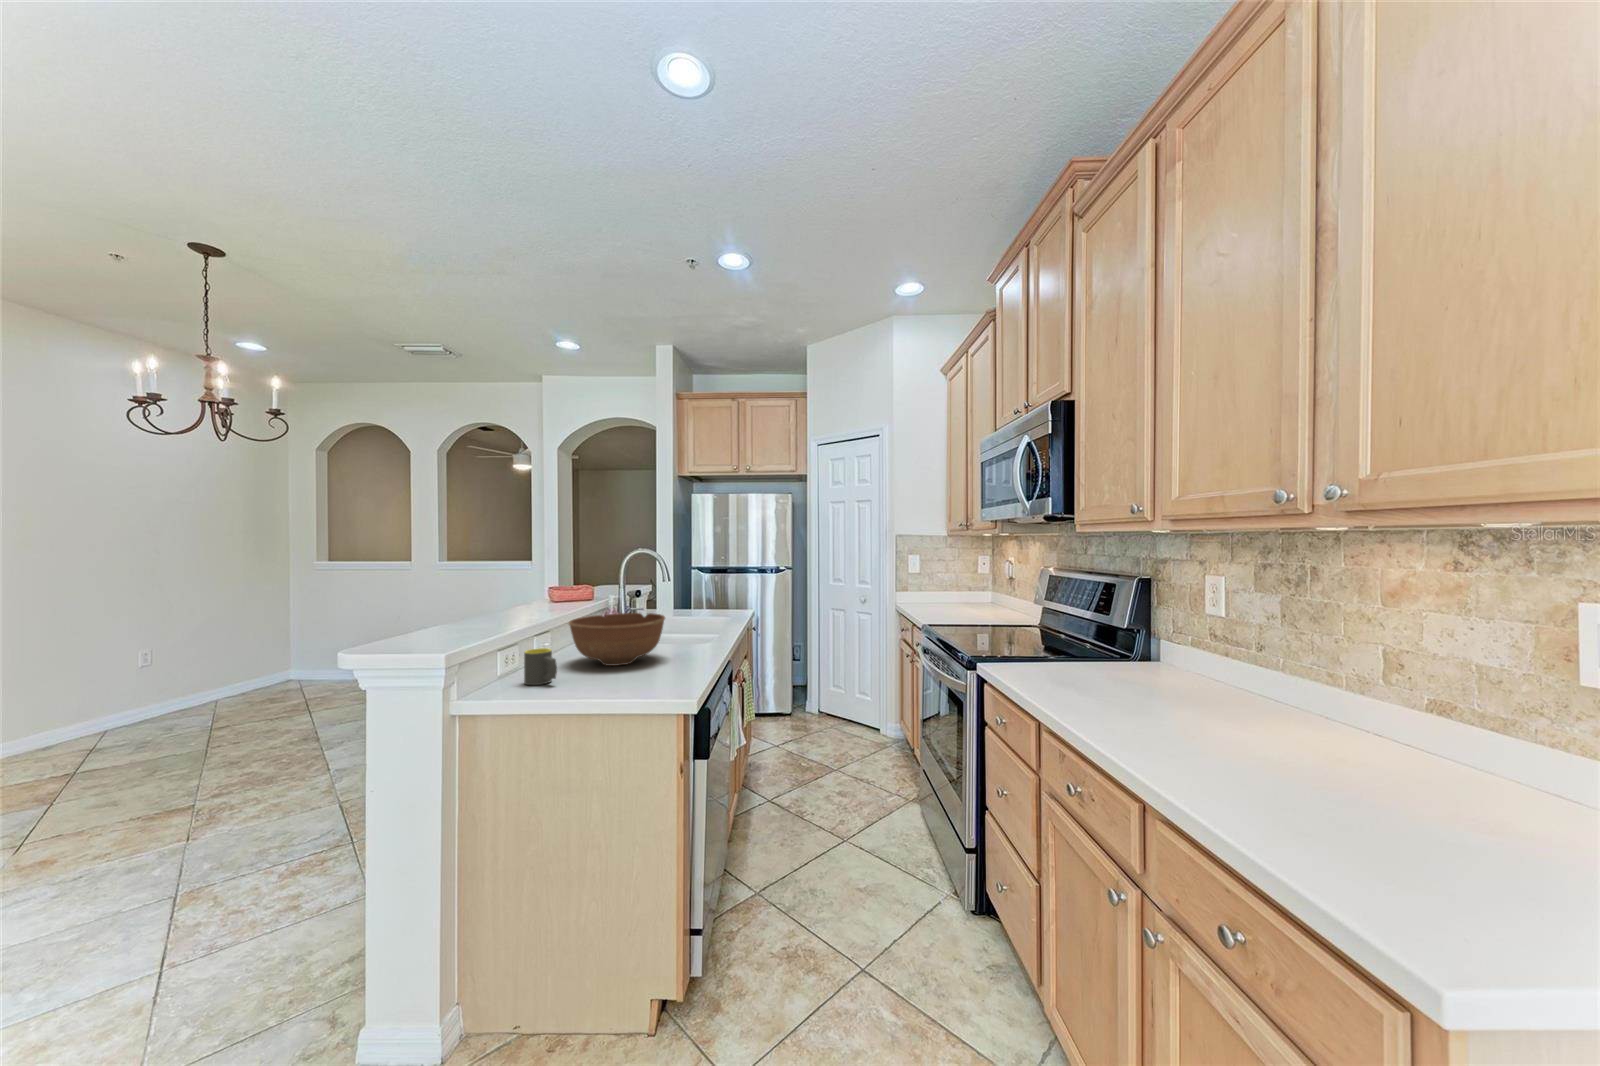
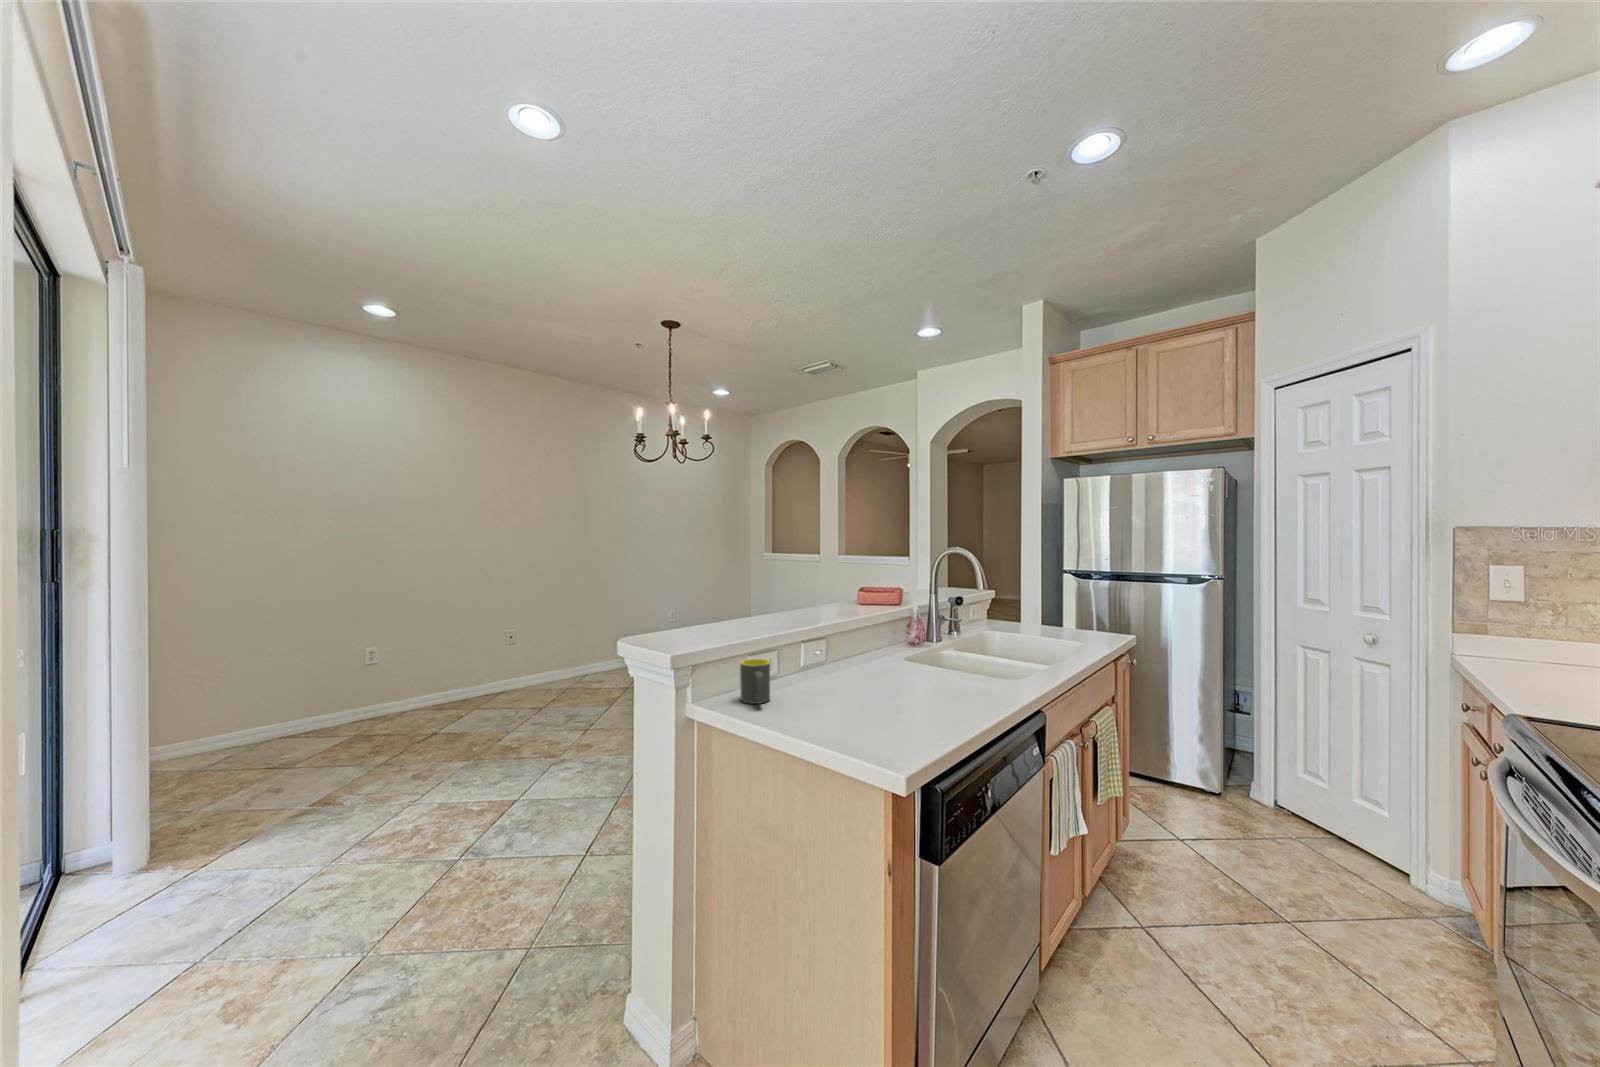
bowl: present [569,613,665,666] -> none [812,624,931,694]

